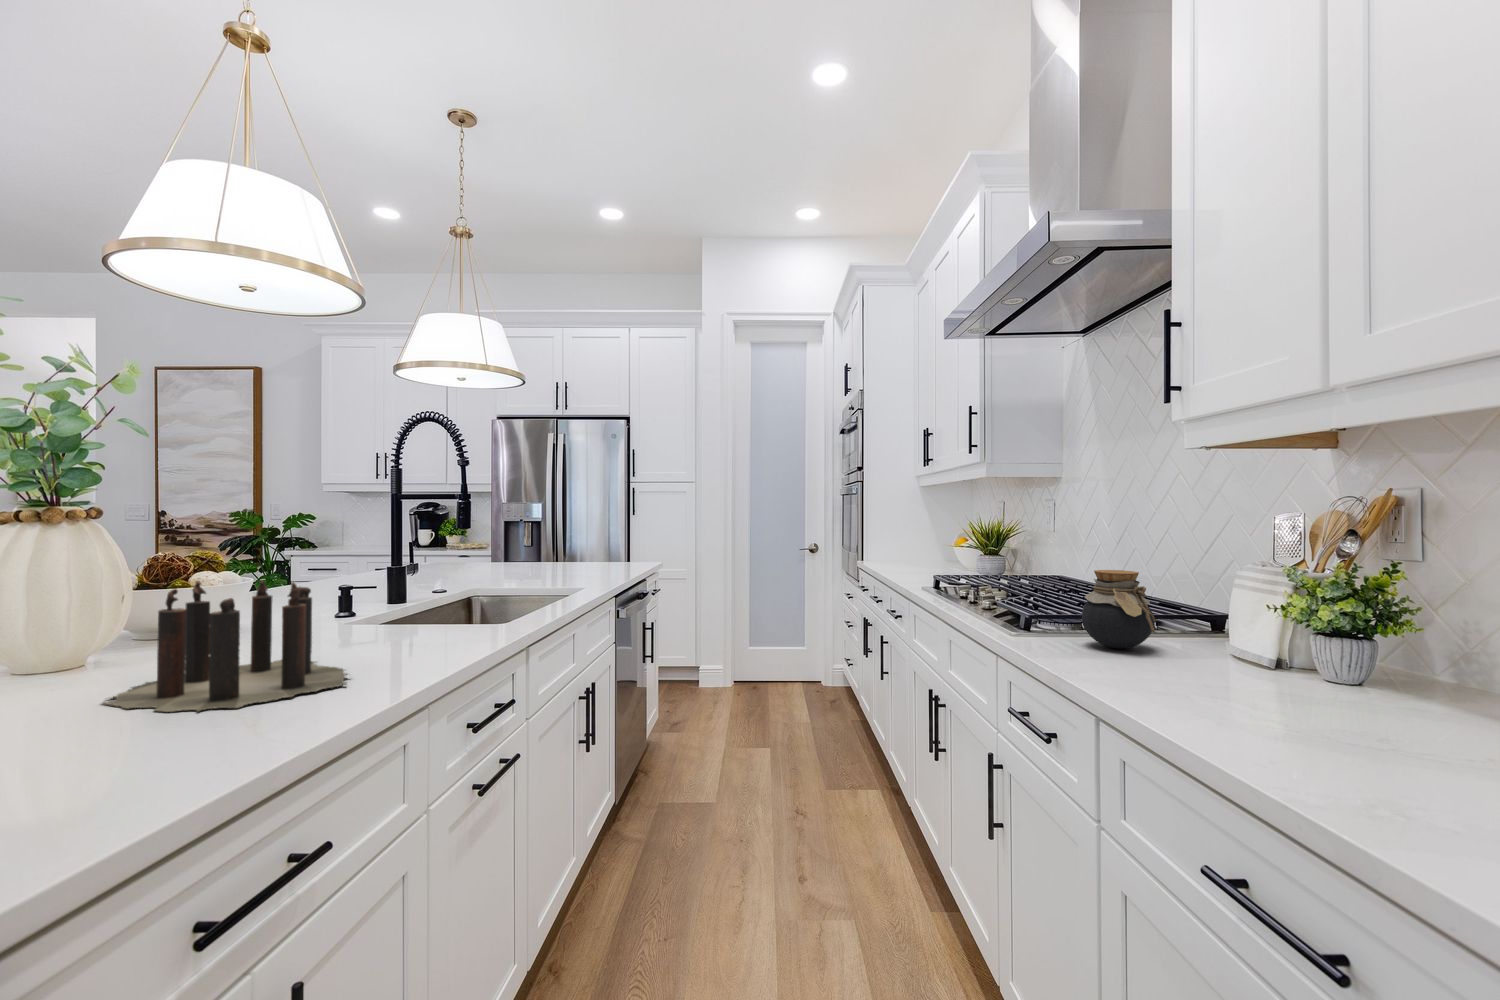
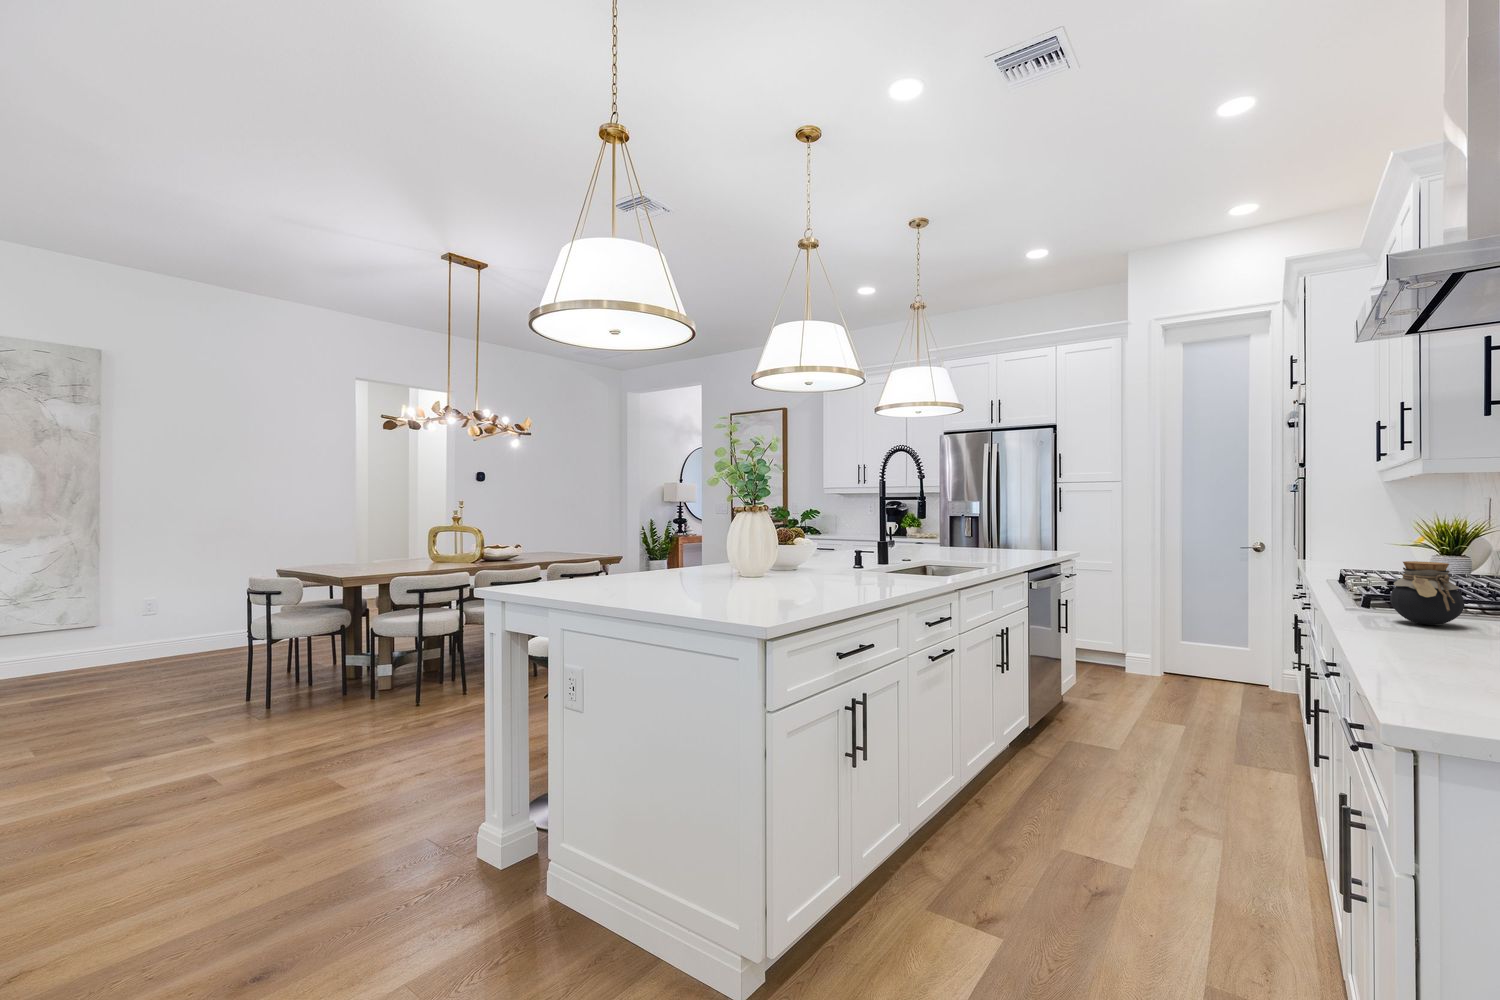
candle: present [103,581,347,712] -> none [787,540,892,592]

